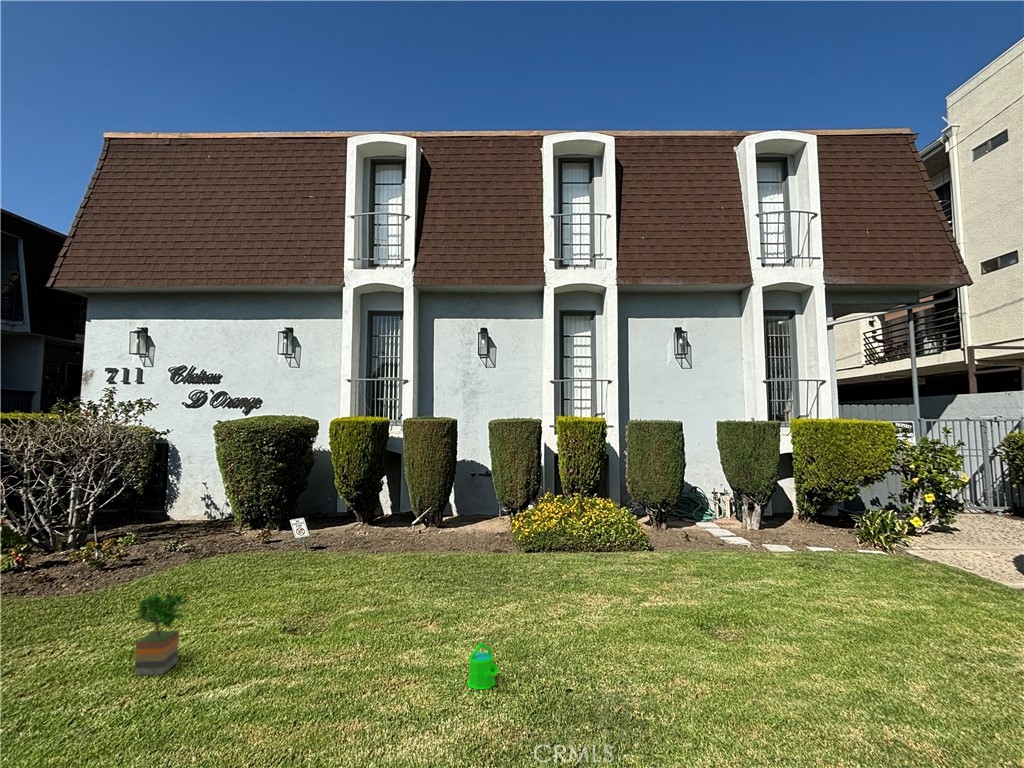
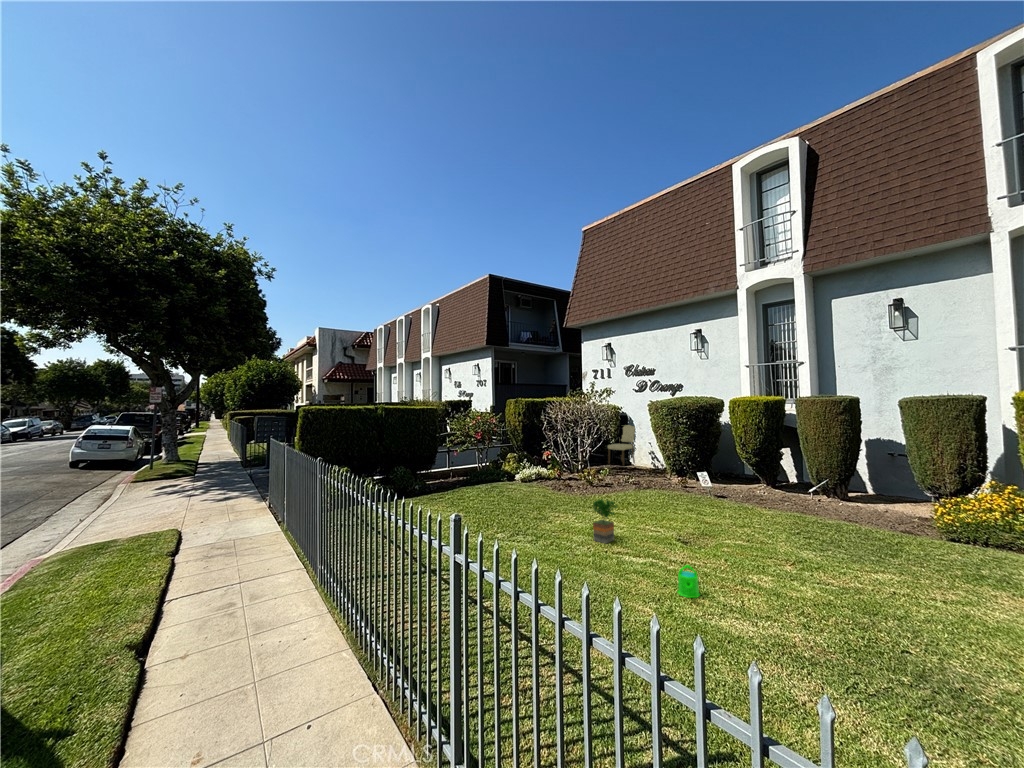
chair: none [129,457,182,521] -> present [608,425,635,465]
watering can: present [467,643,498,689] -> present [678,565,700,598]

